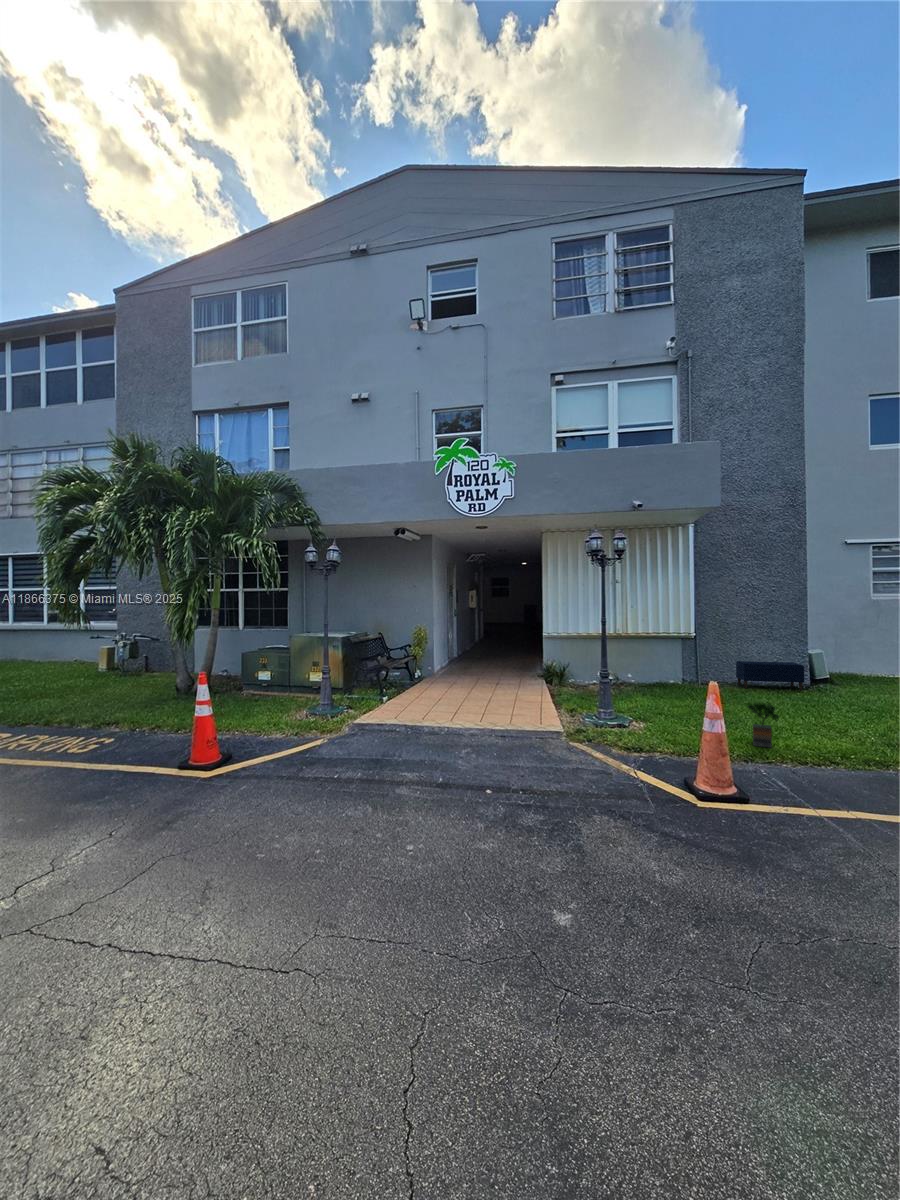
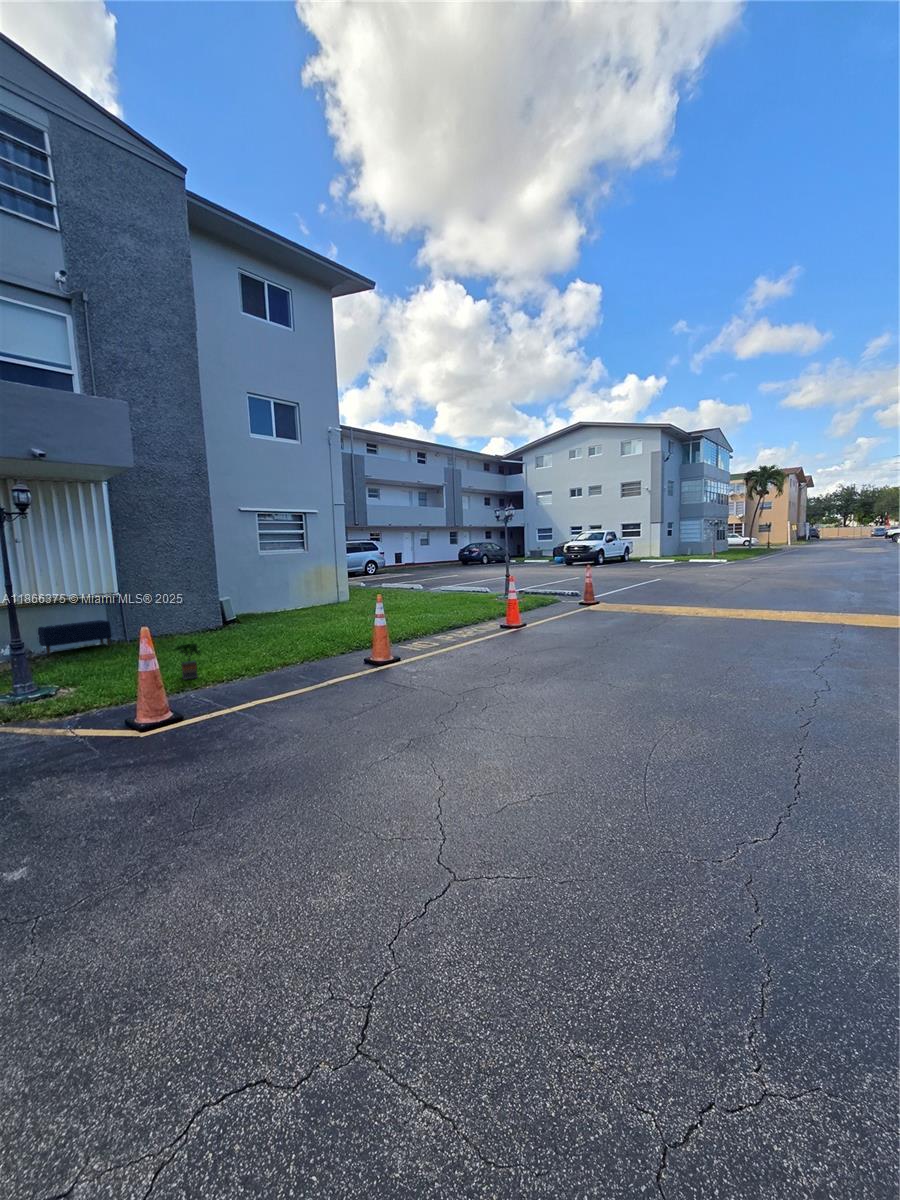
bench: present [736,661,804,690] -> present [38,620,111,655]

